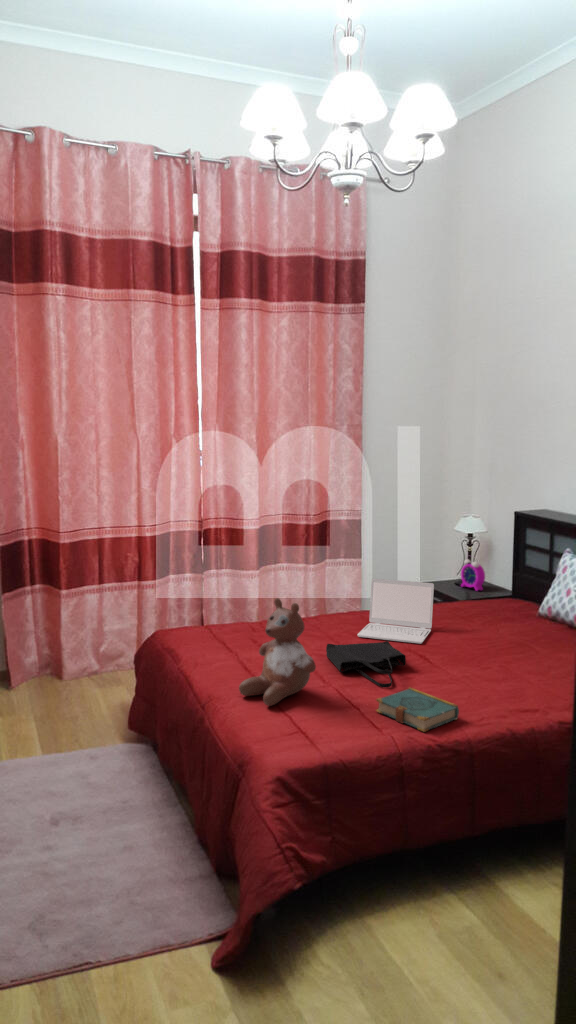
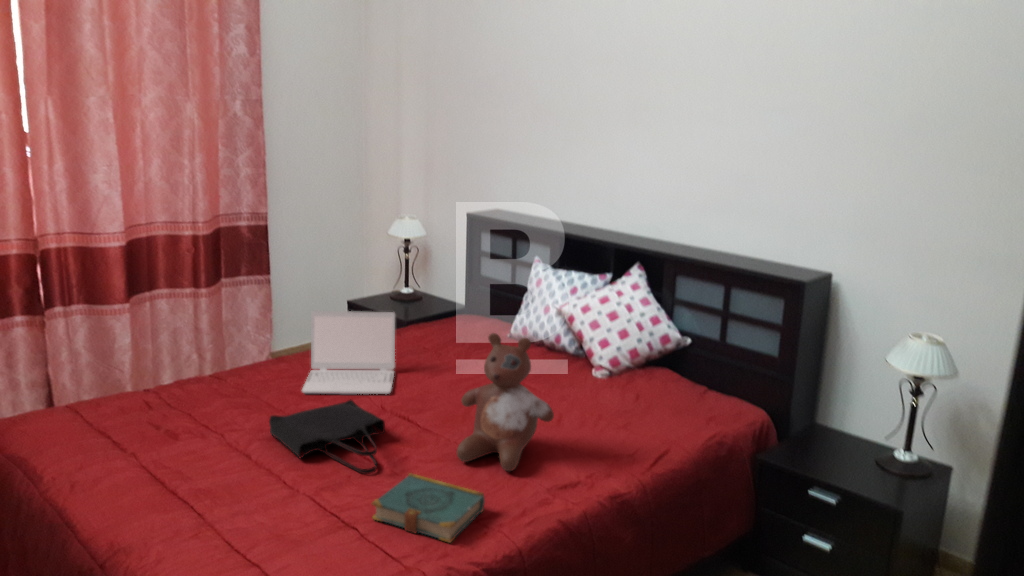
alarm clock: present [461,559,485,591] -> none [401,266,431,308]
stuffed bear: present [239,598,316,706] -> present [457,333,554,471]

